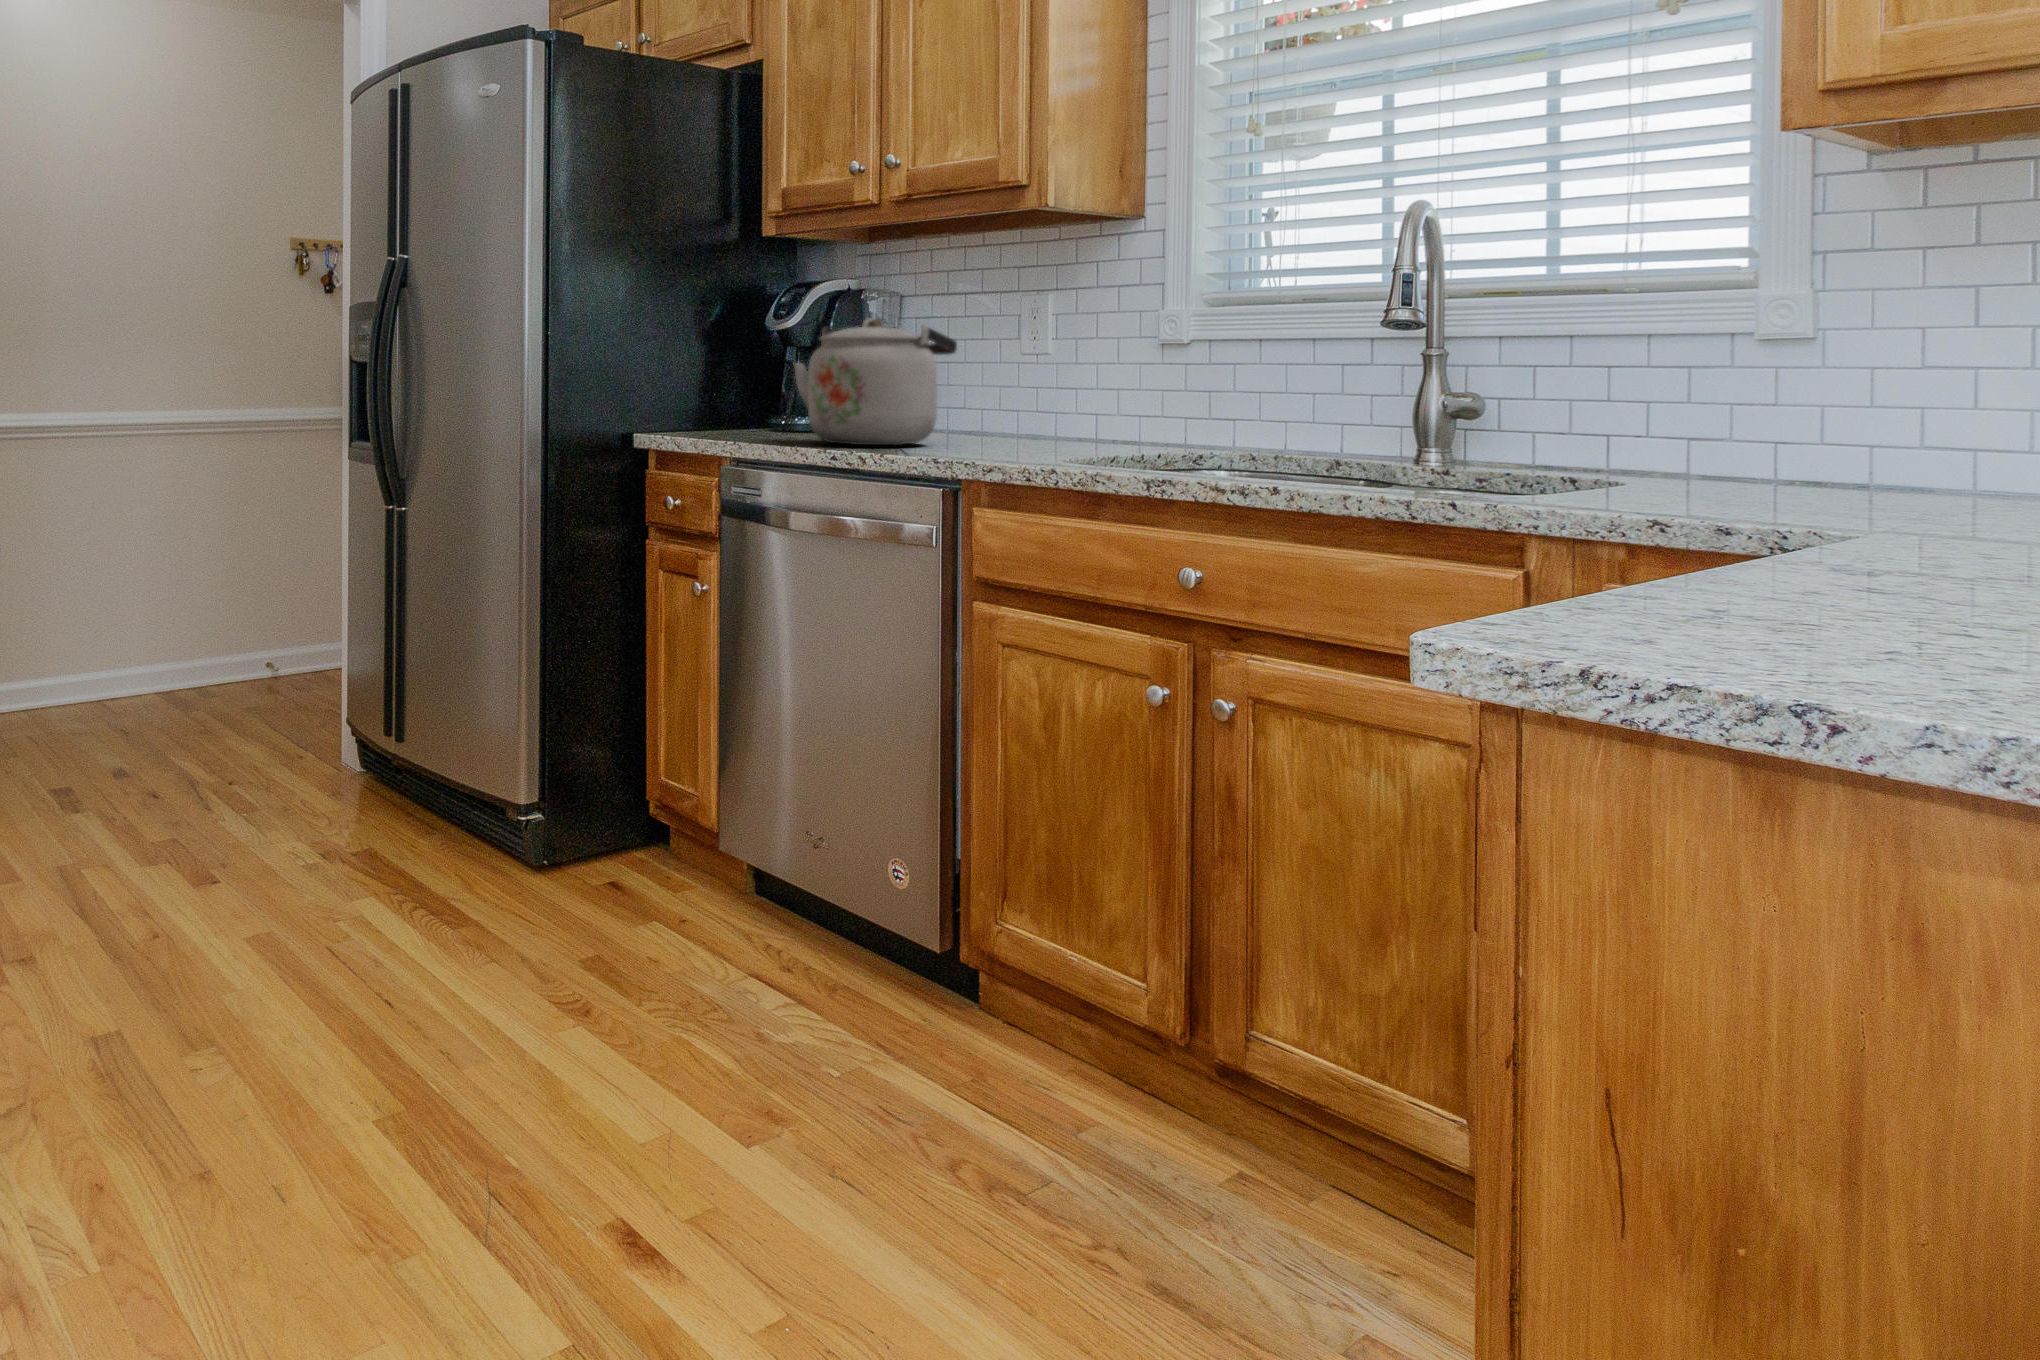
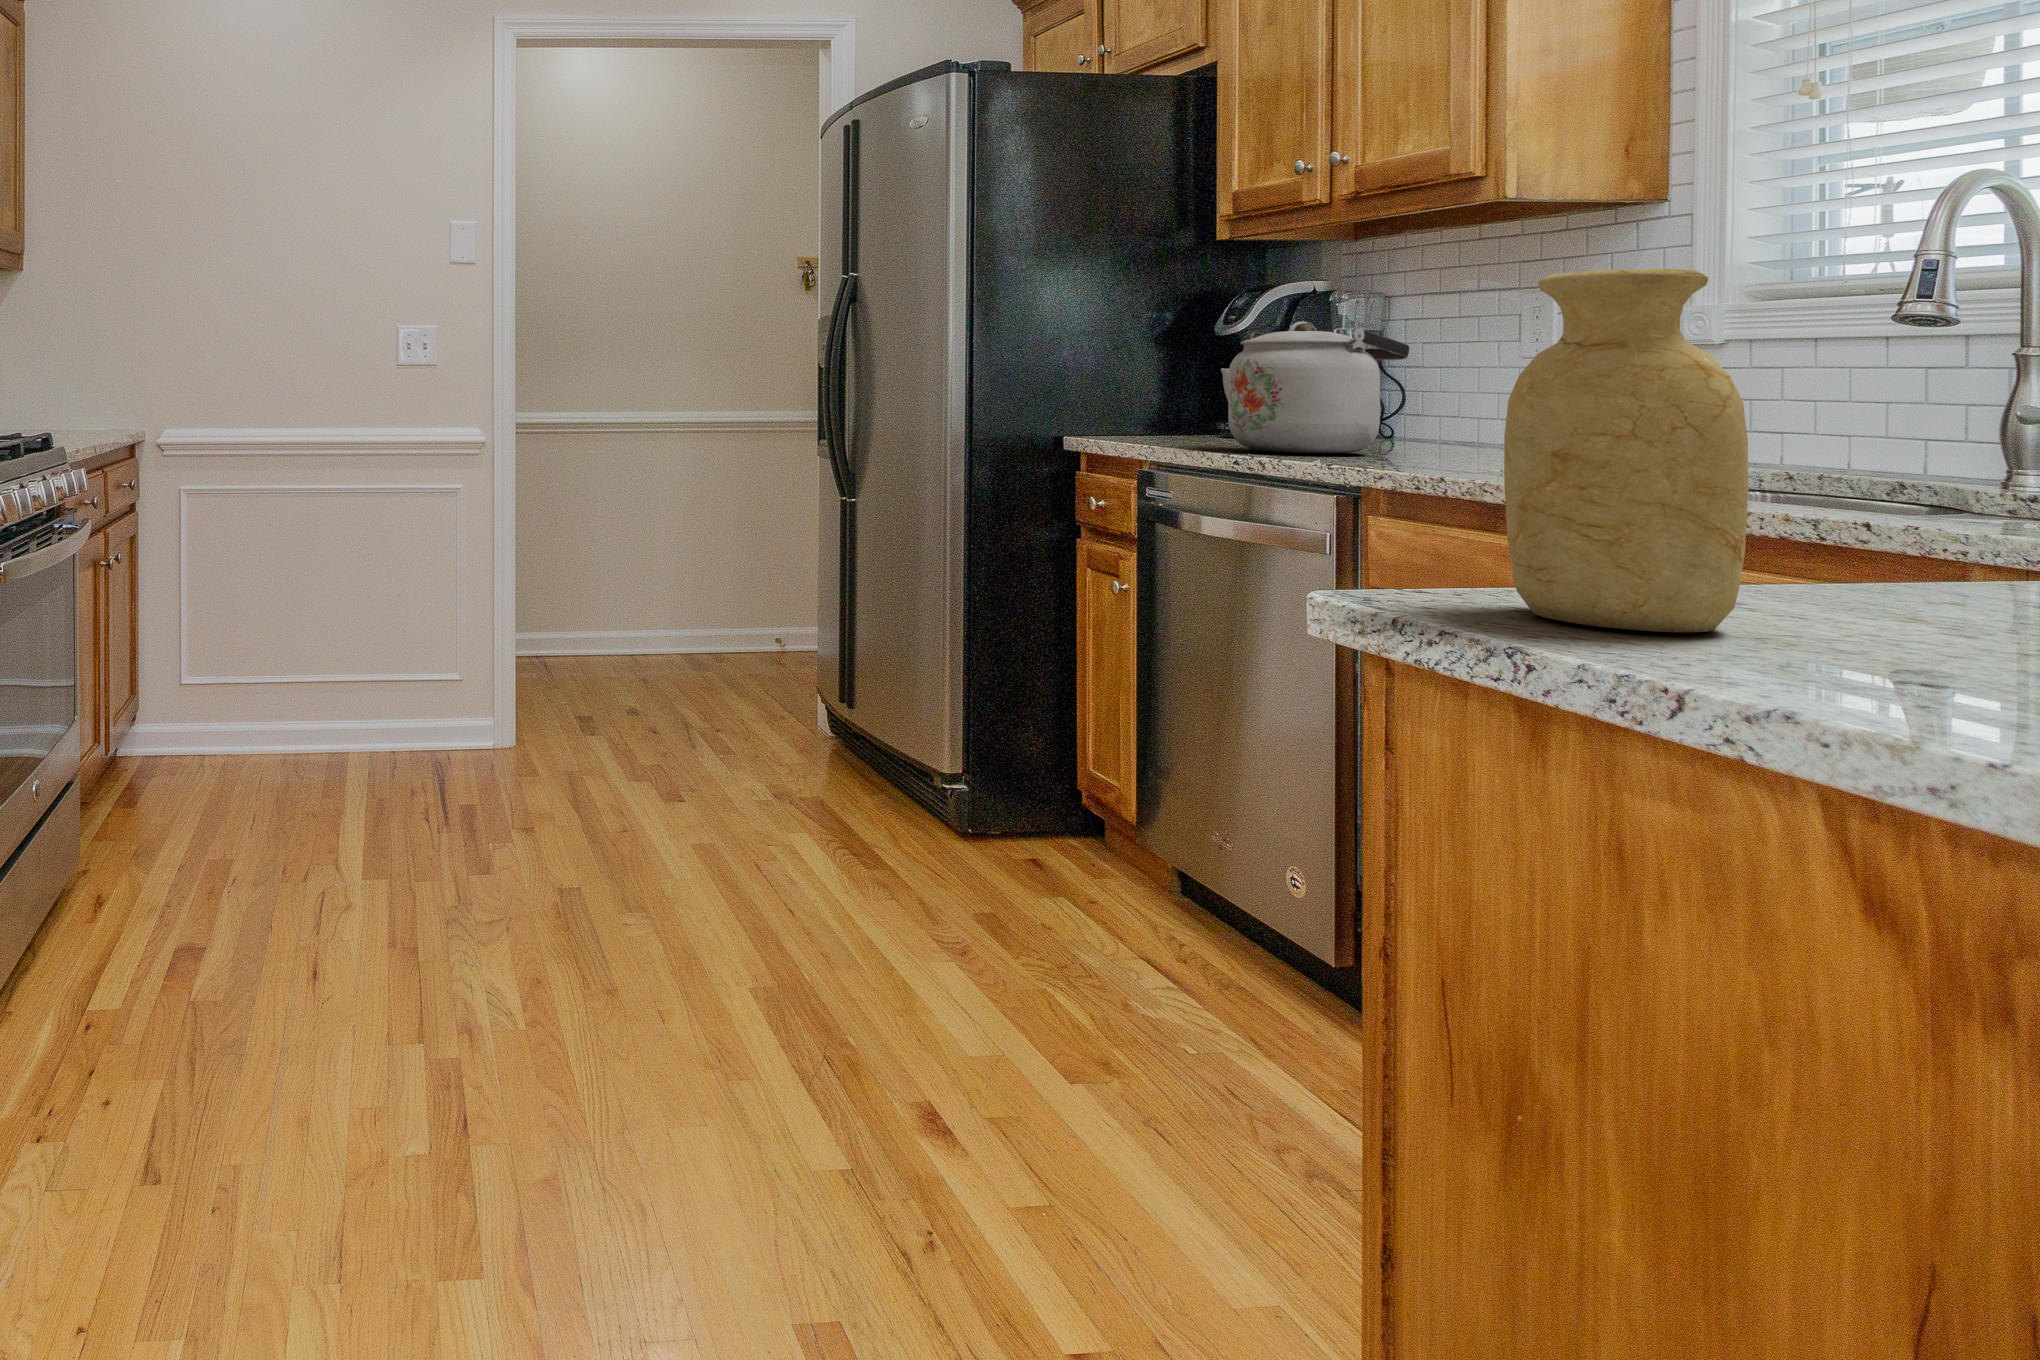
vase: none [1635,303,1877,669] -> present [1504,269,1748,632]

